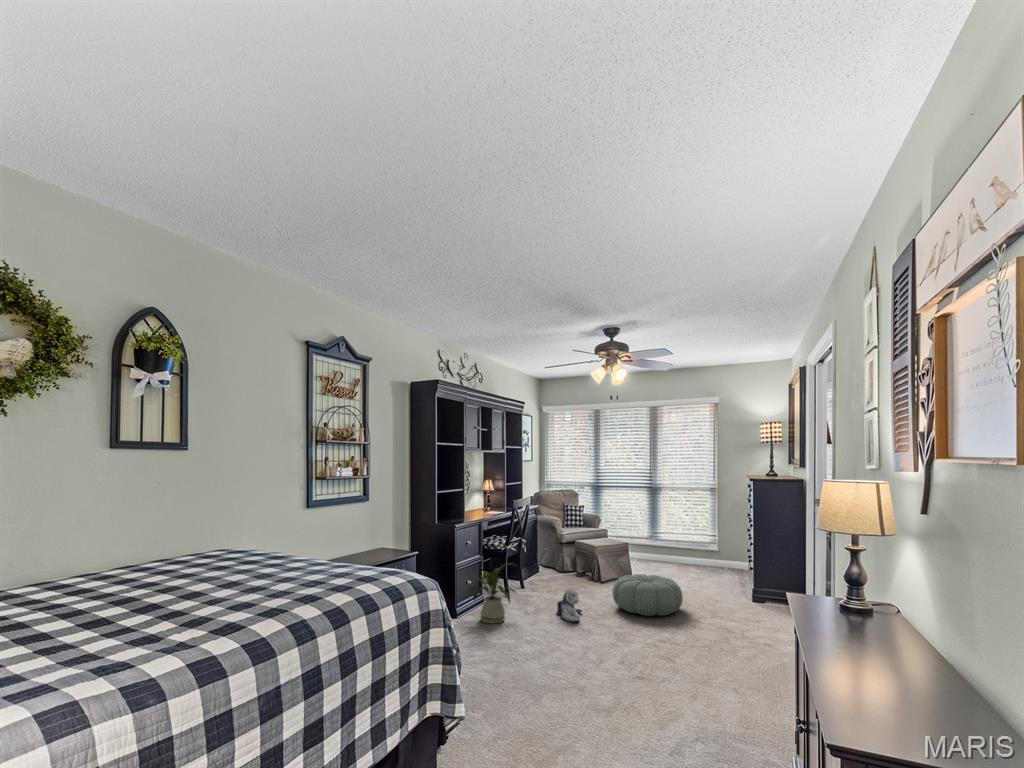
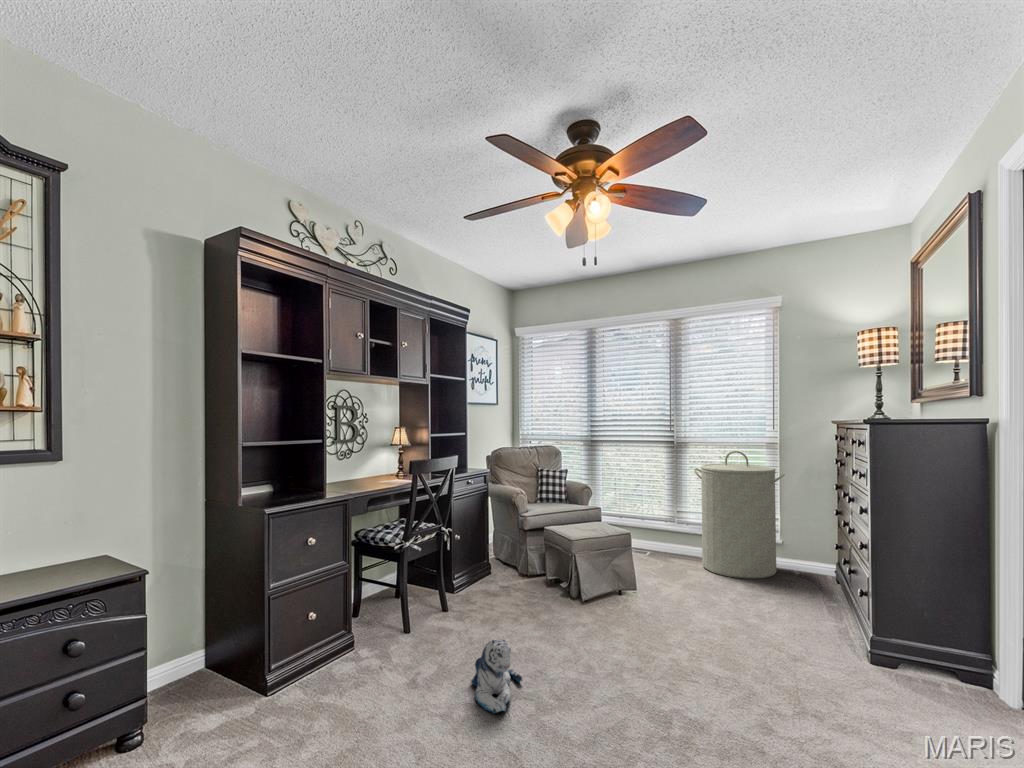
laundry hamper: none [665,493,720,573] -> present [694,451,785,579]
house plant: present [465,563,515,623] -> none [265,588,395,714]
pouf: present [613,574,683,616] -> none [587,599,725,695]

